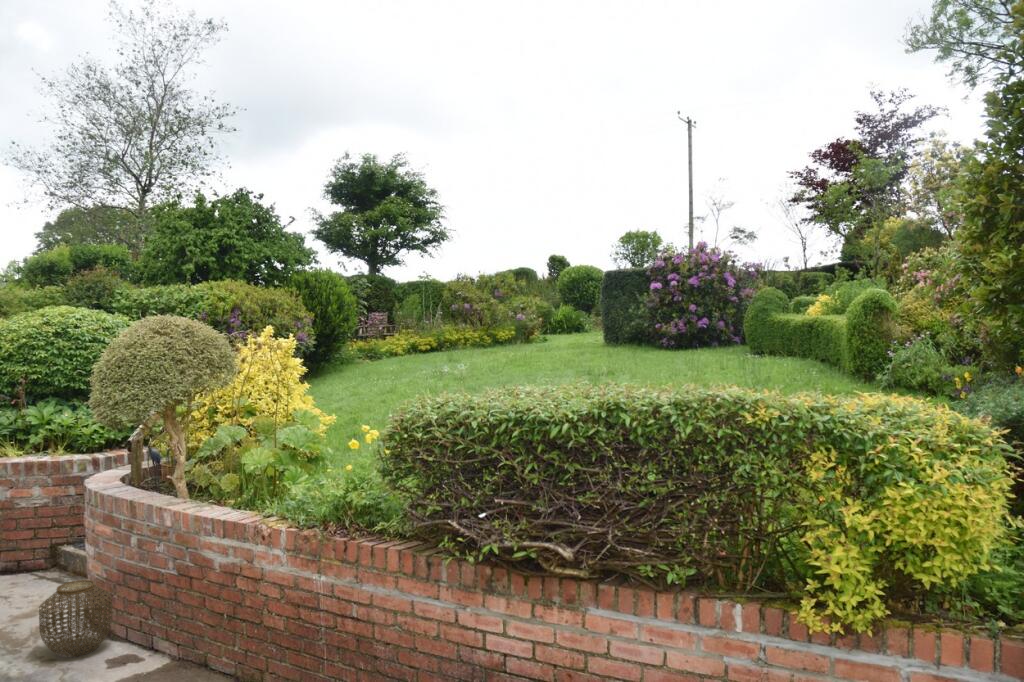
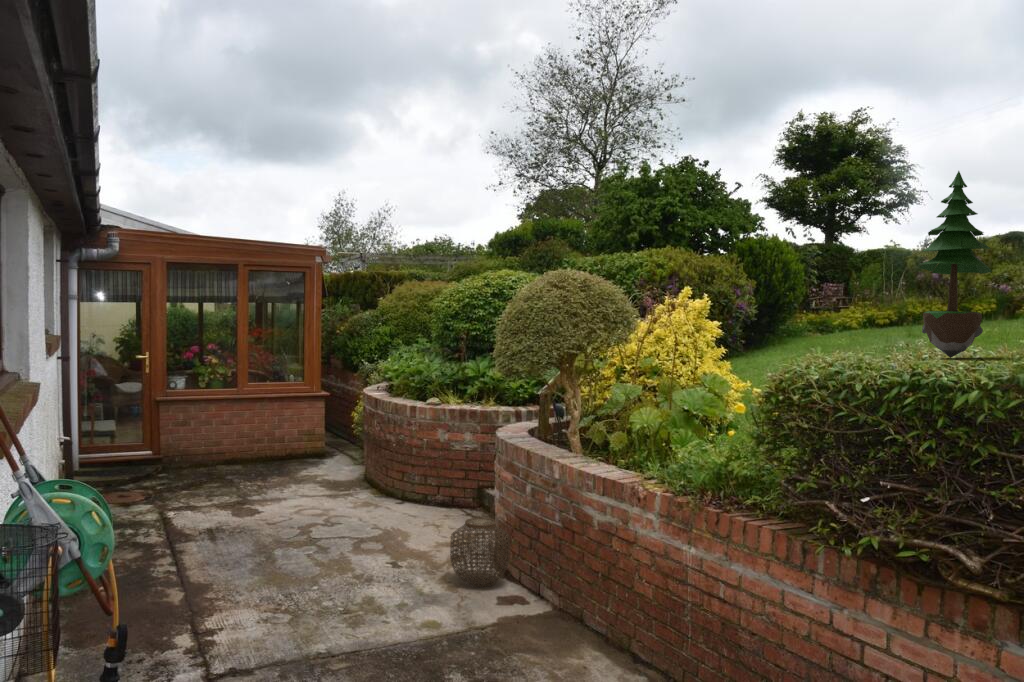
potted tree: none [503,247,555,392] -> present [919,171,992,358]

